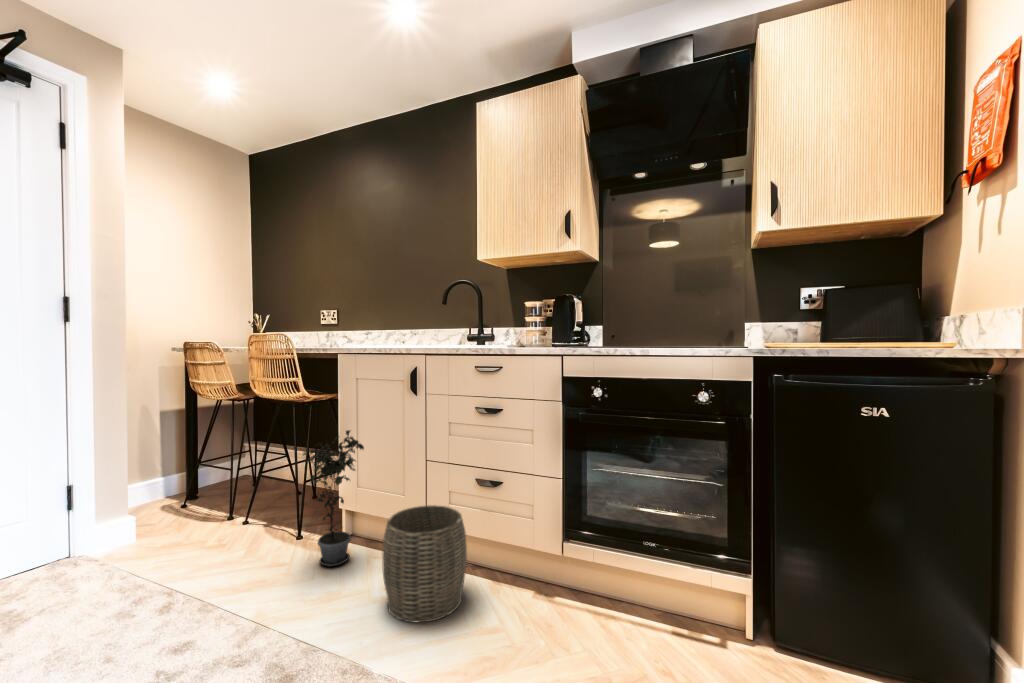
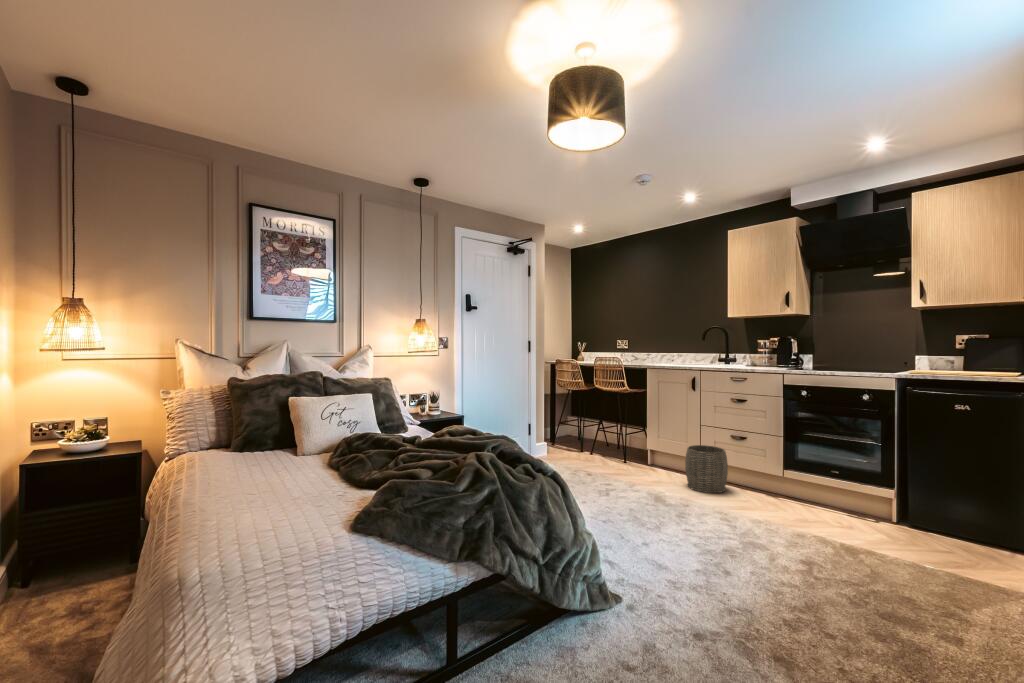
potted plant: present [303,430,364,566] -> none [639,407,667,472]

